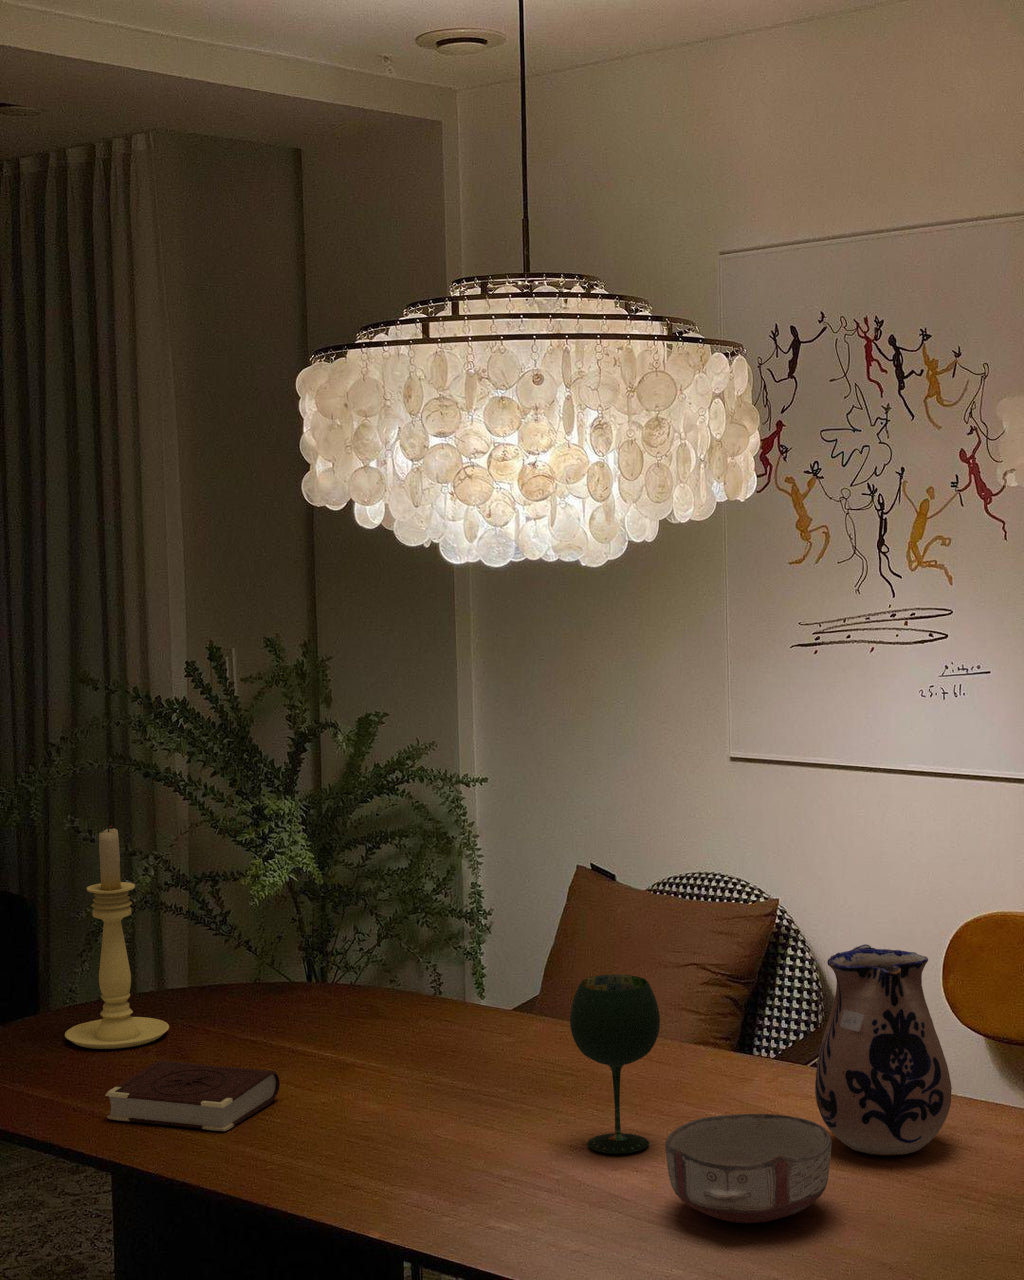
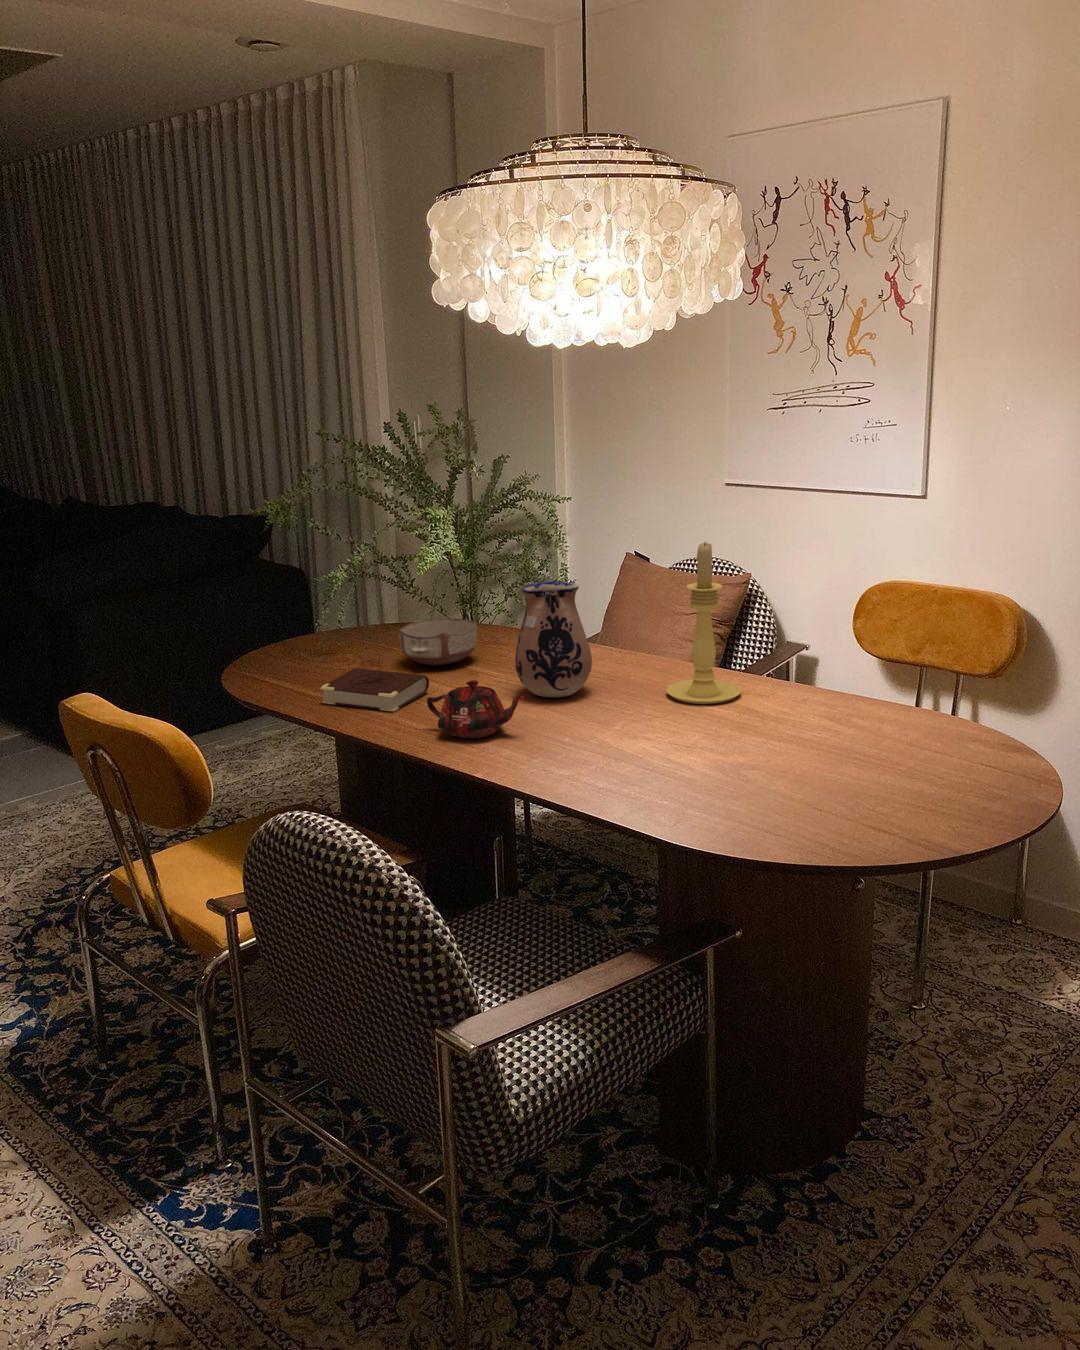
candle holder: present [65,826,169,1049] -> present [666,542,741,704]
ceramic pitcher: present [815,944,952,1155] -> present [515,579,592,698]
wine glass: present [570,975,660,1154] -> none [608,618,666,730]
teapot: none [283,1077,440,1173] -> present [427,680,524,738]
ceramic bowl: present [665,1114,832,1223] -> present [399,619,477,665]

